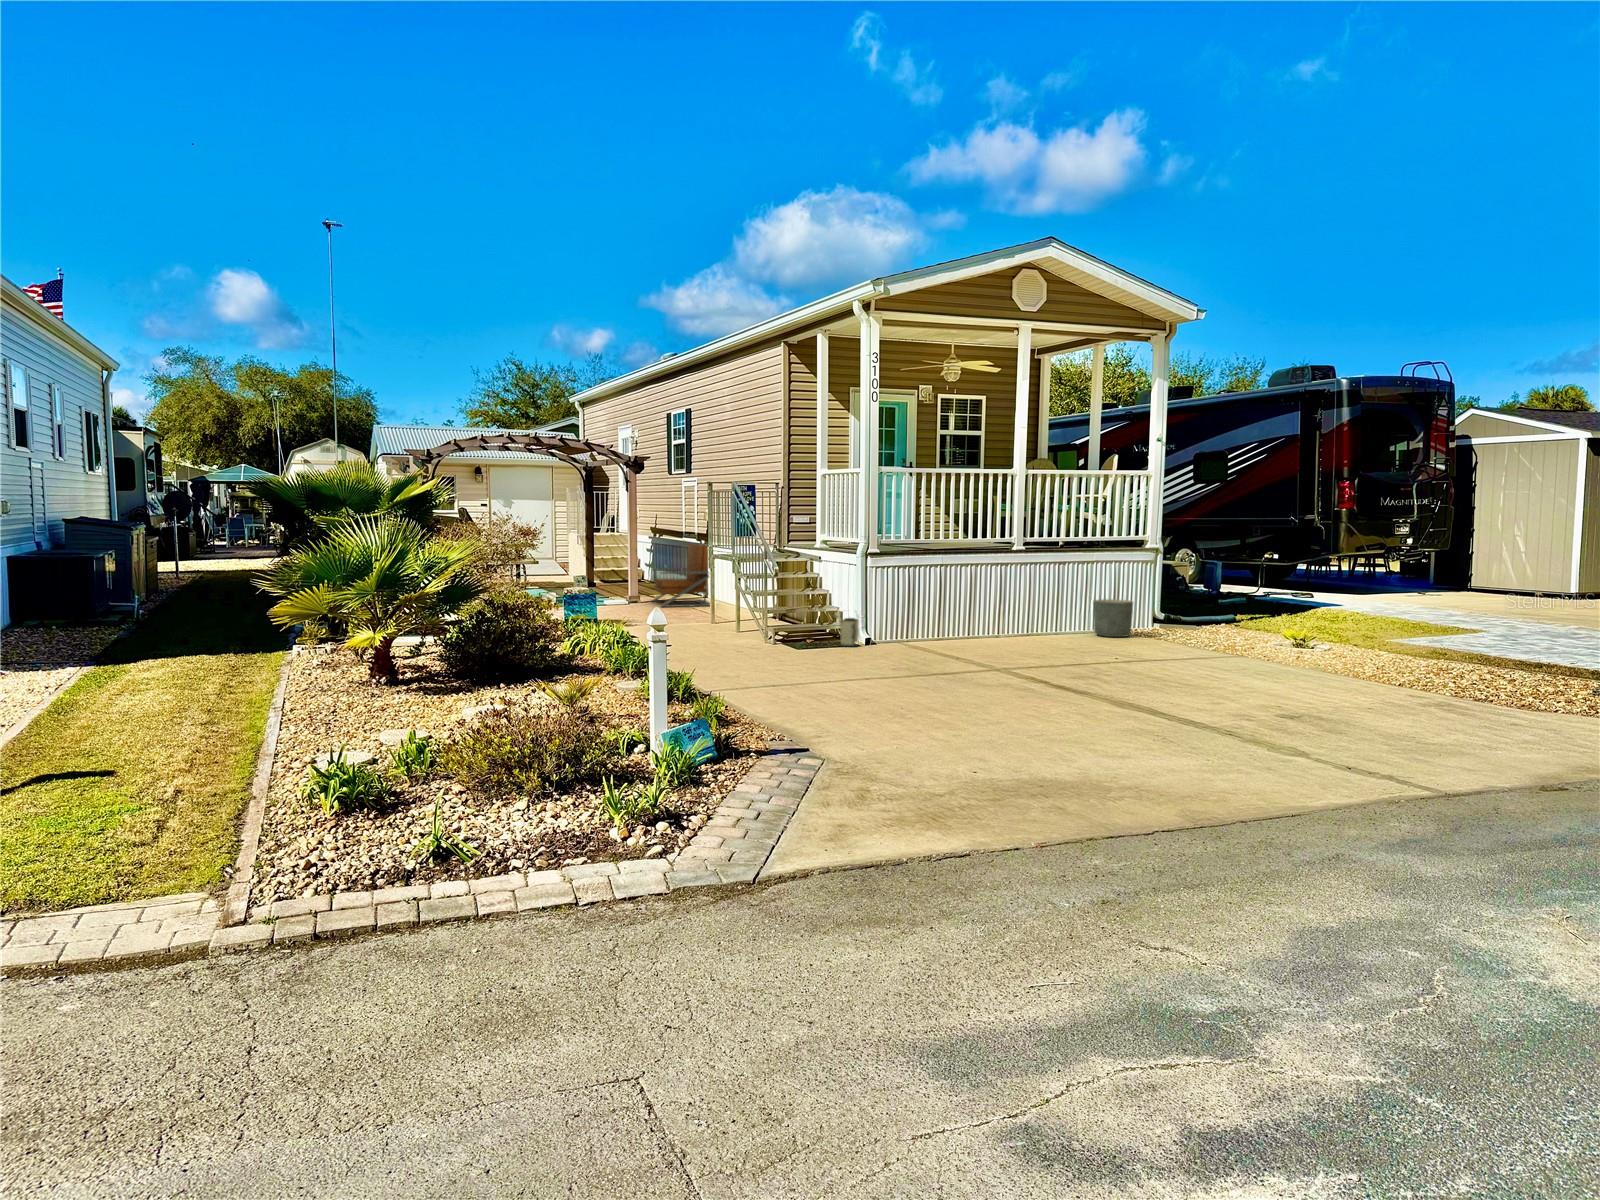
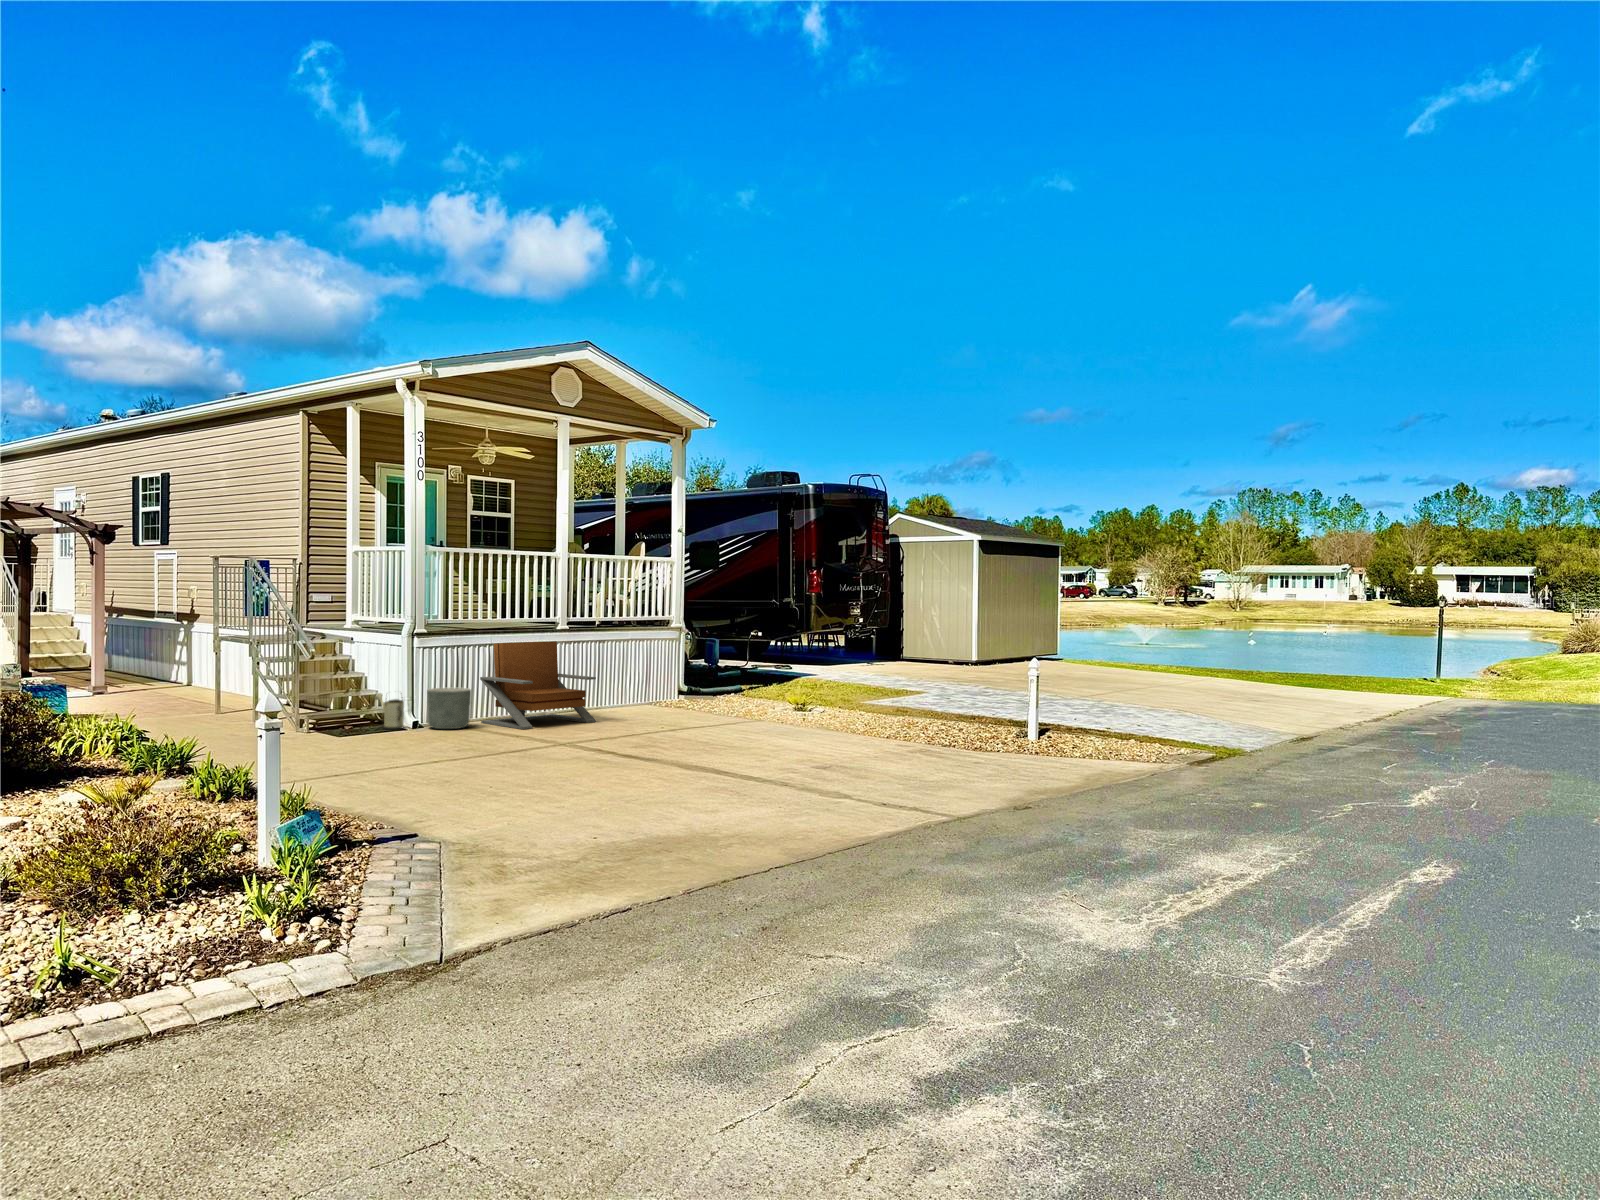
lounge chair: present [652,544,710,607] -> present [480,641,596,729]
planter: present [1093,599,1133,637] -> present [427,688,471,729]

